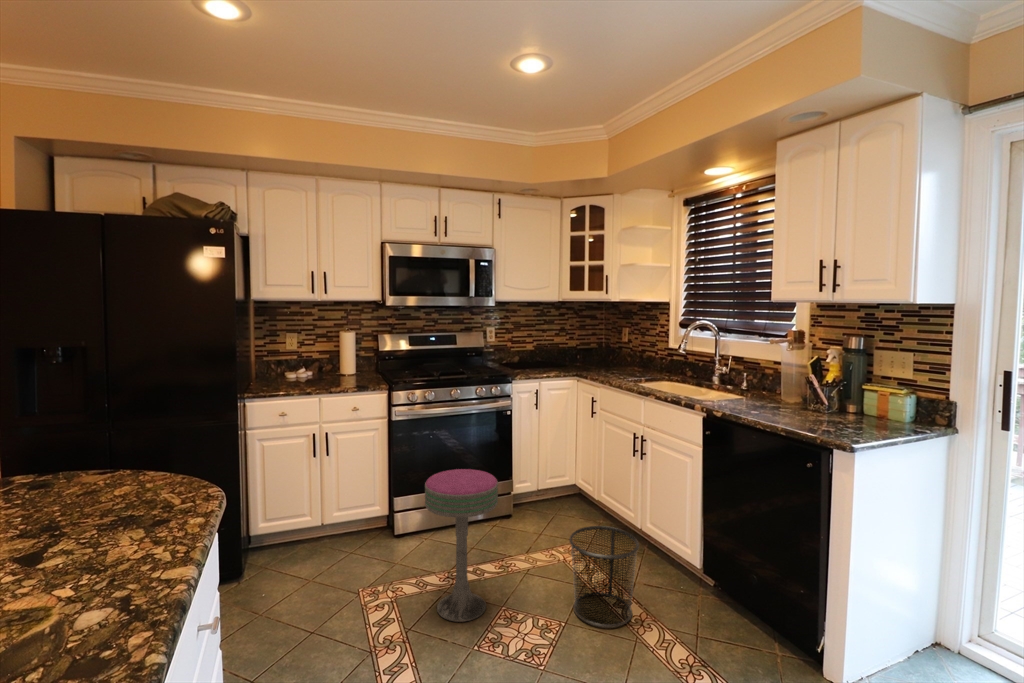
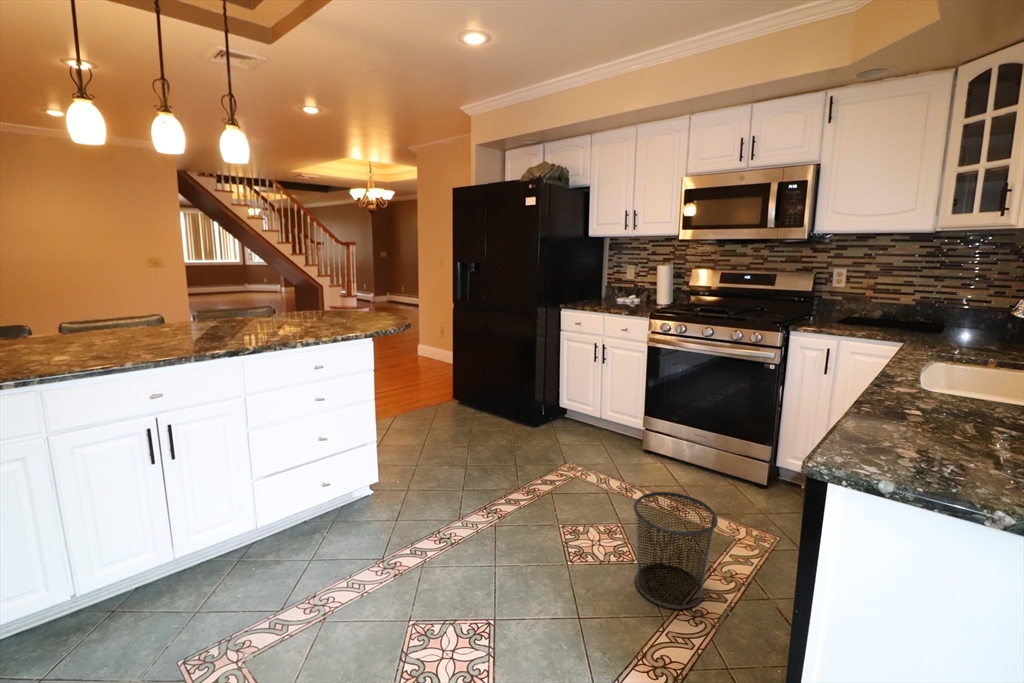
bar stool: present [425,469,498,622] -> none [559,389,626,520]

